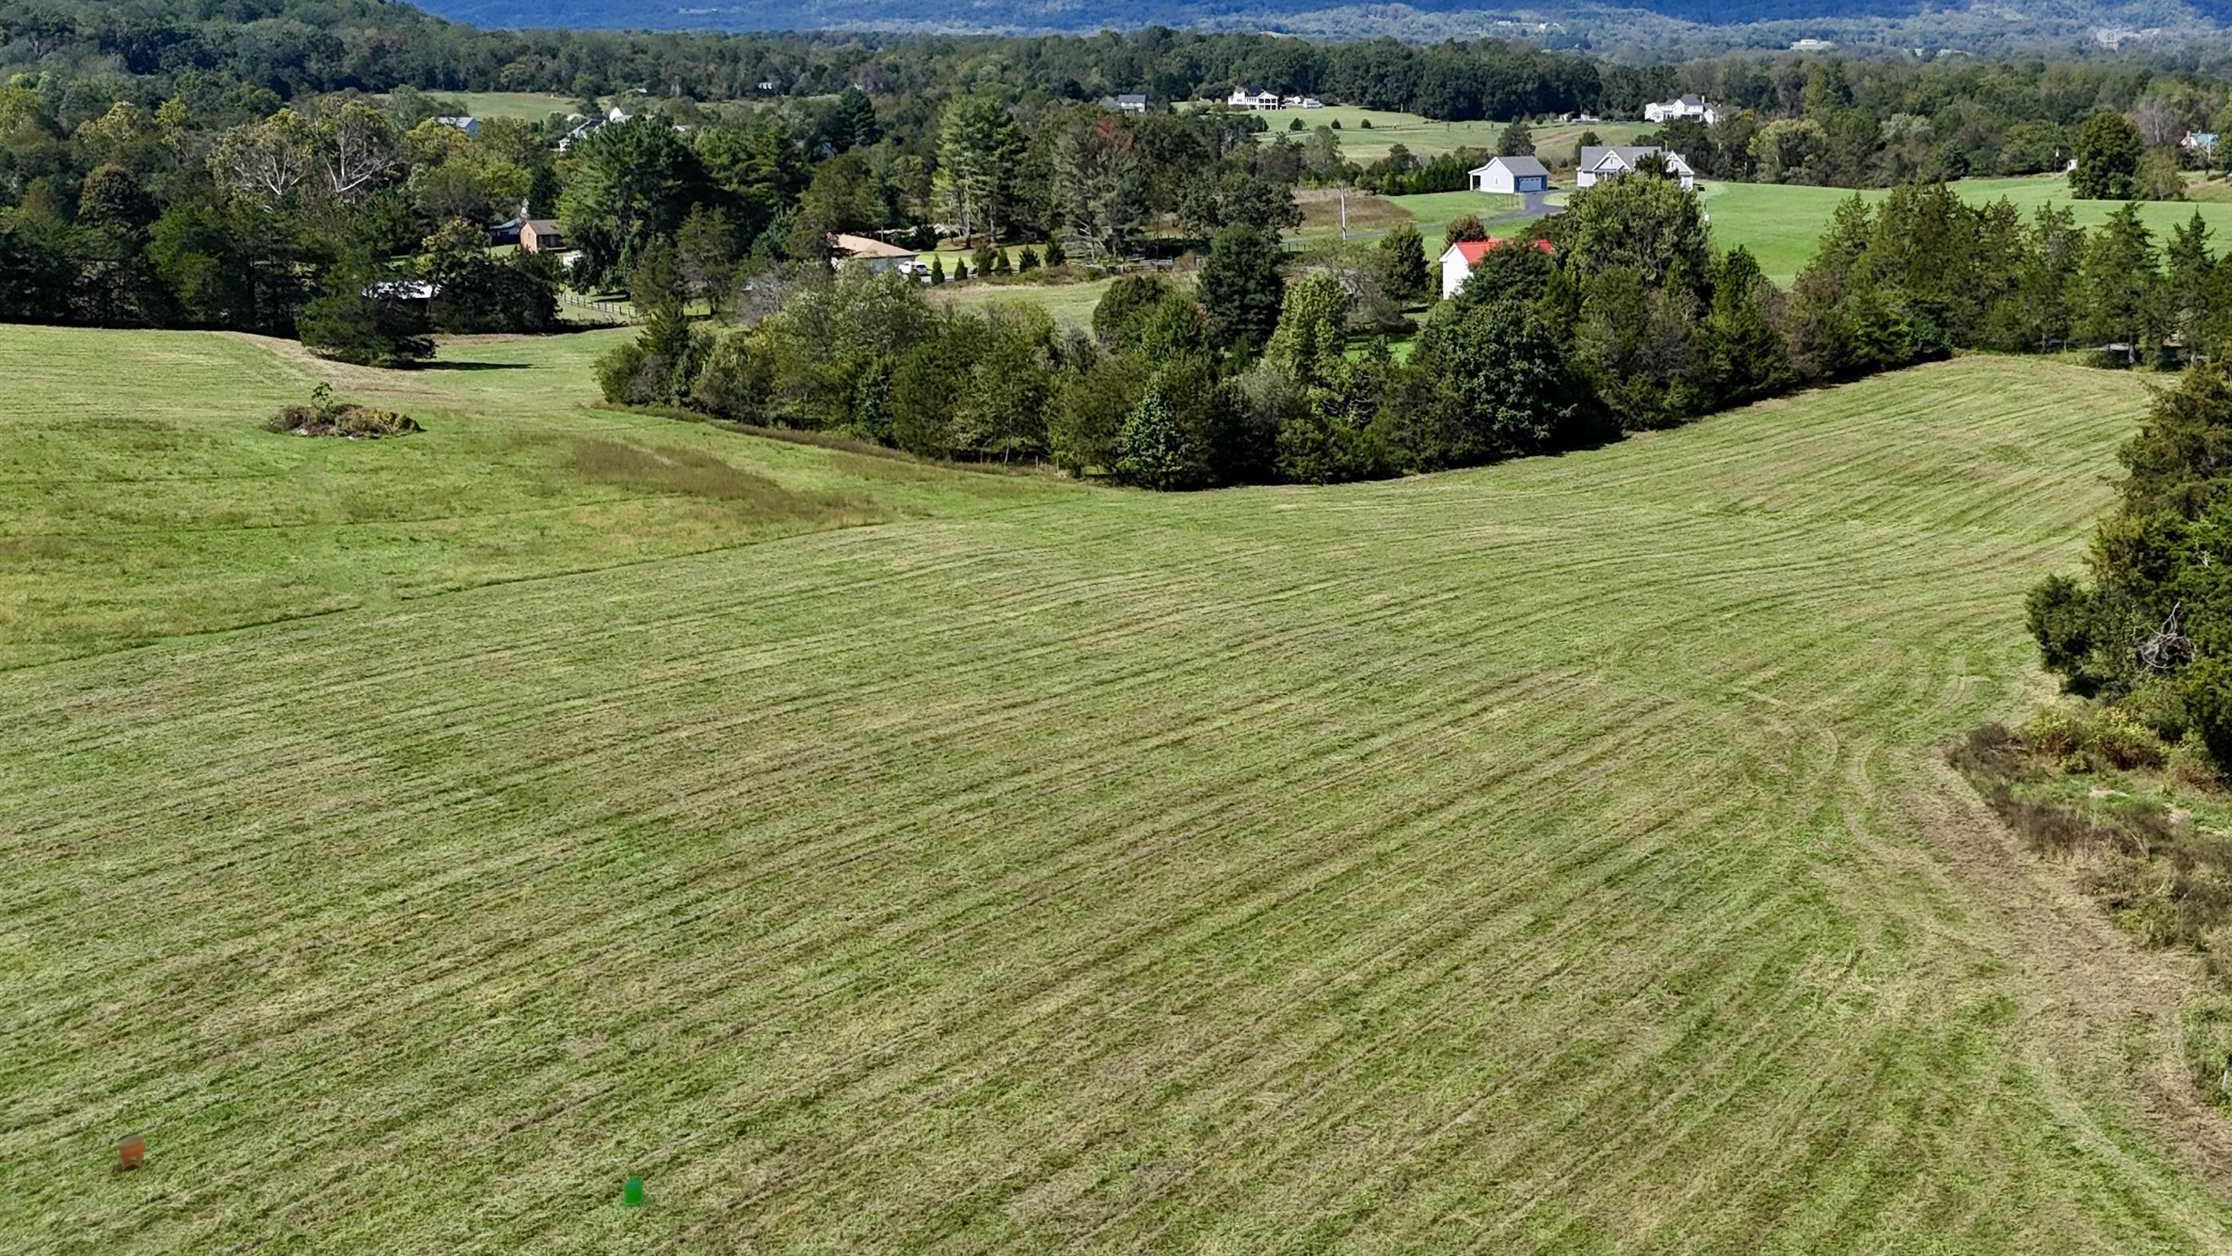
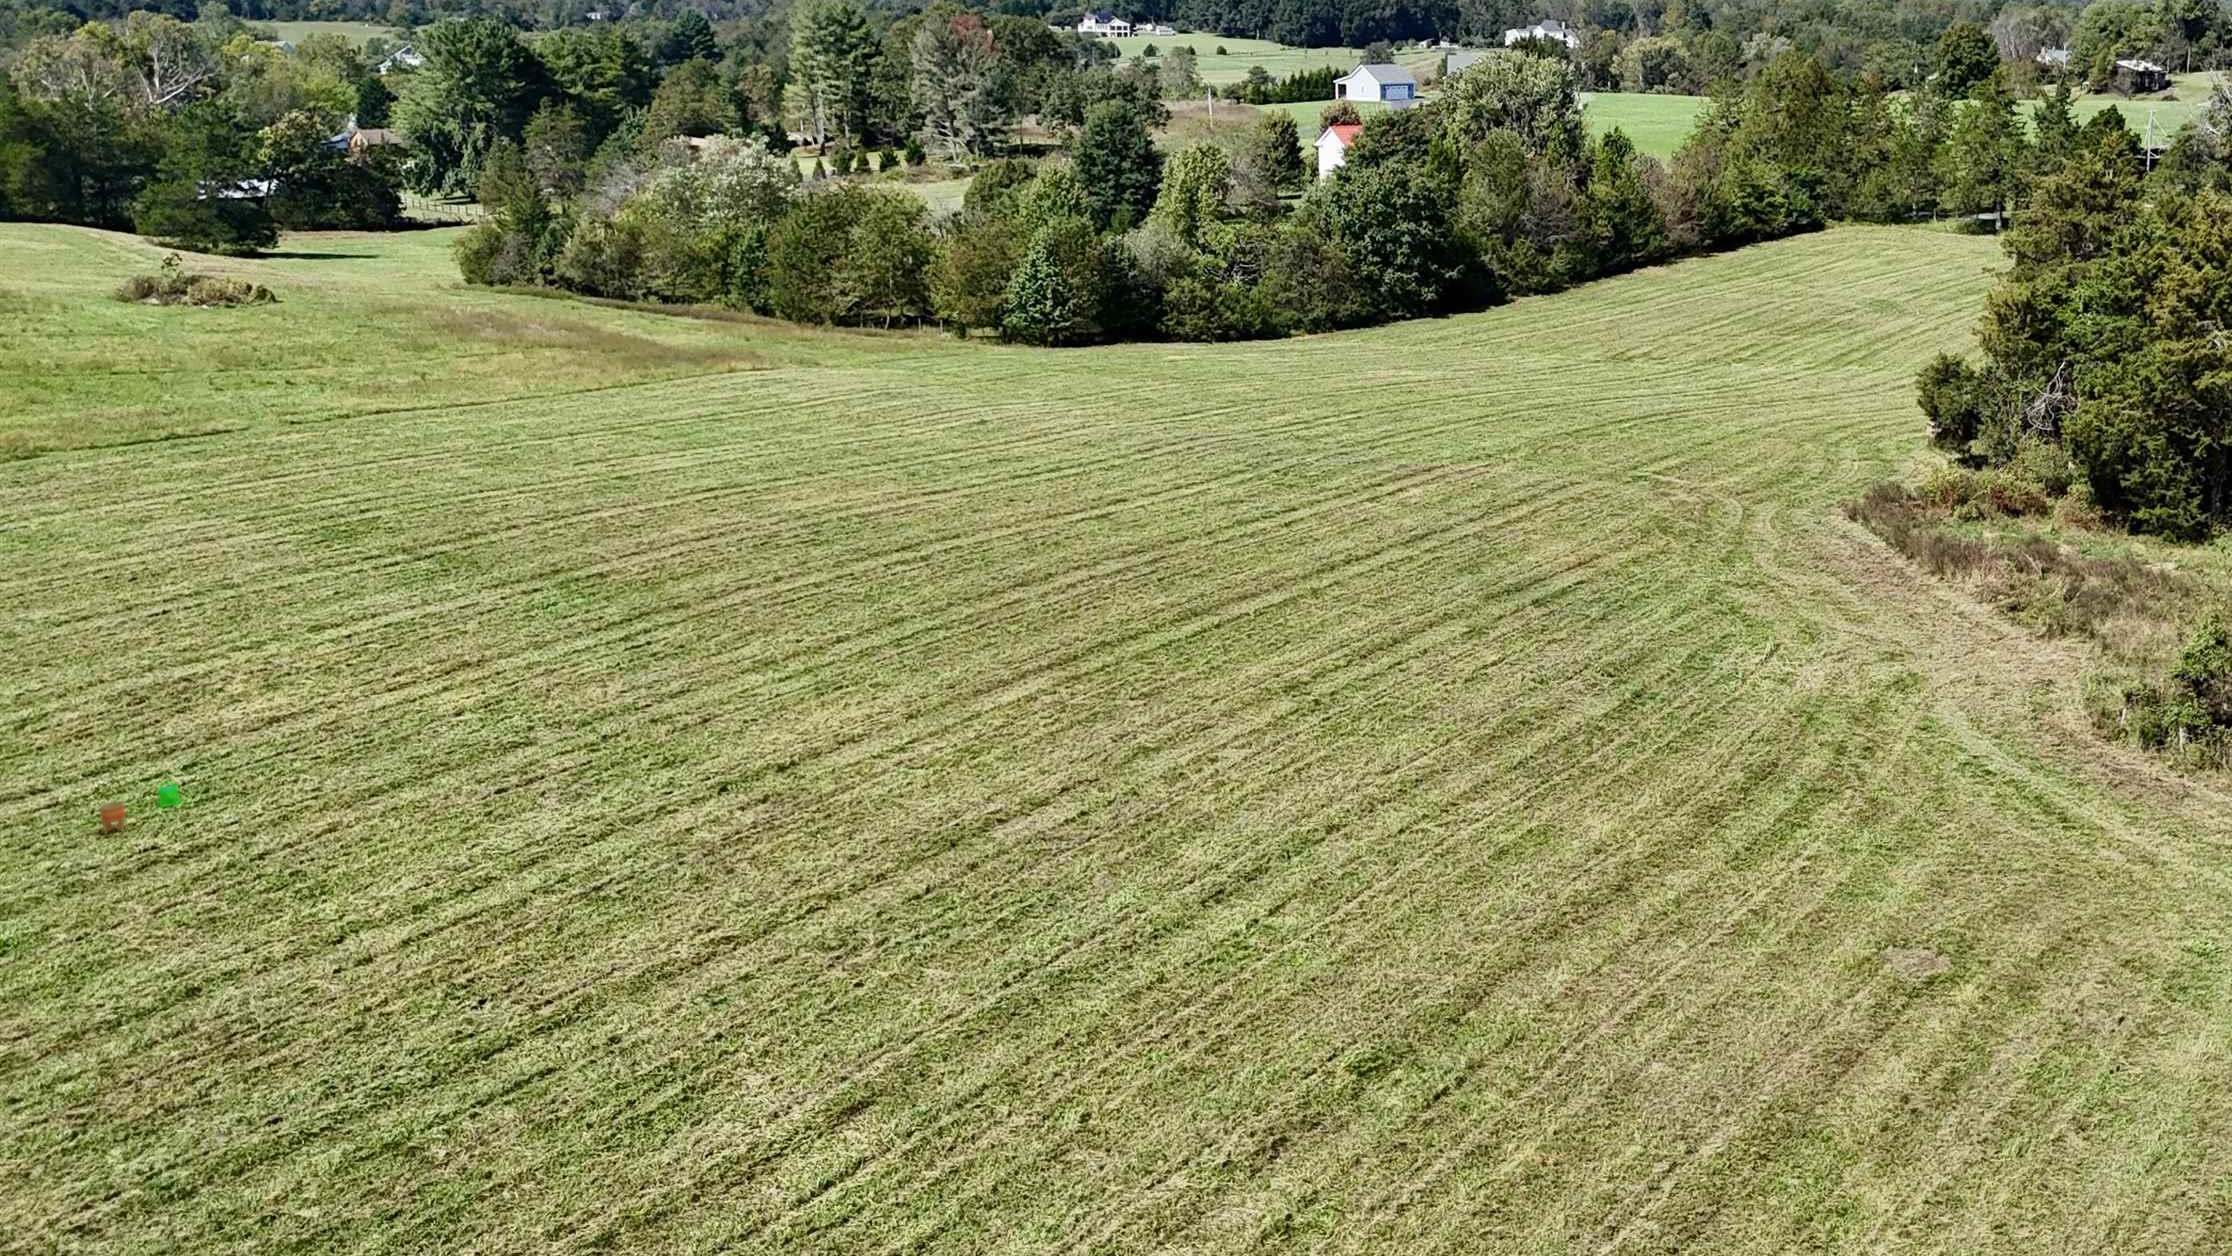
watering can: present [623,1176,644,1206] -> present [158,780,180,807]

